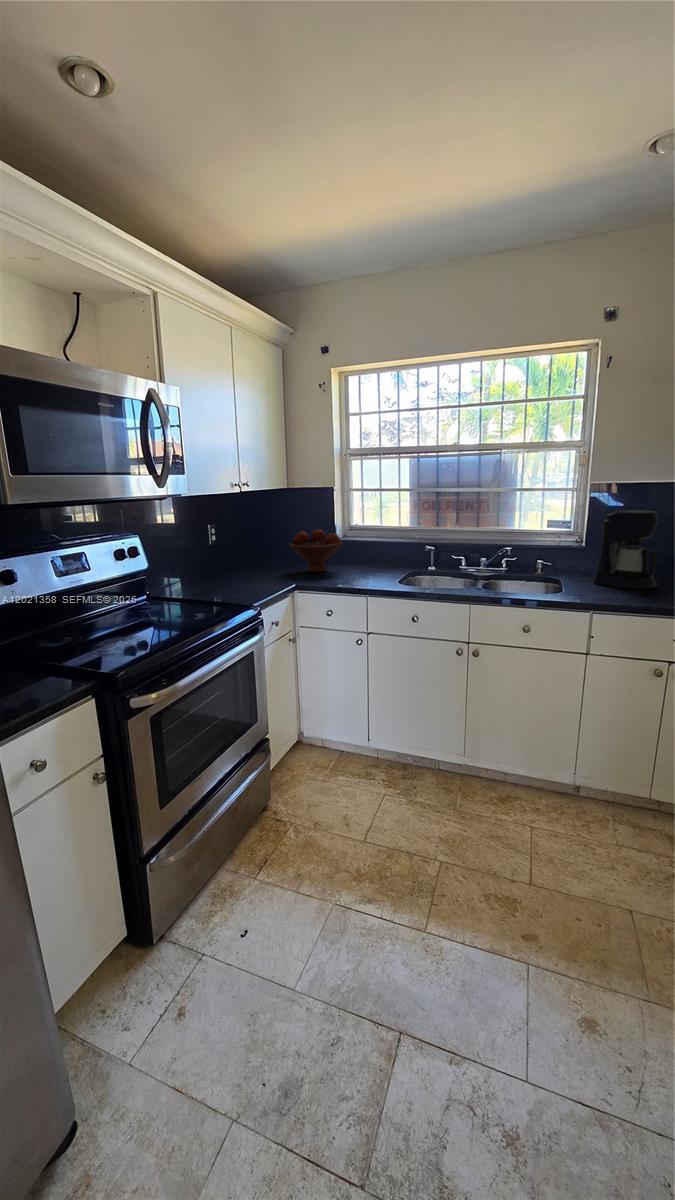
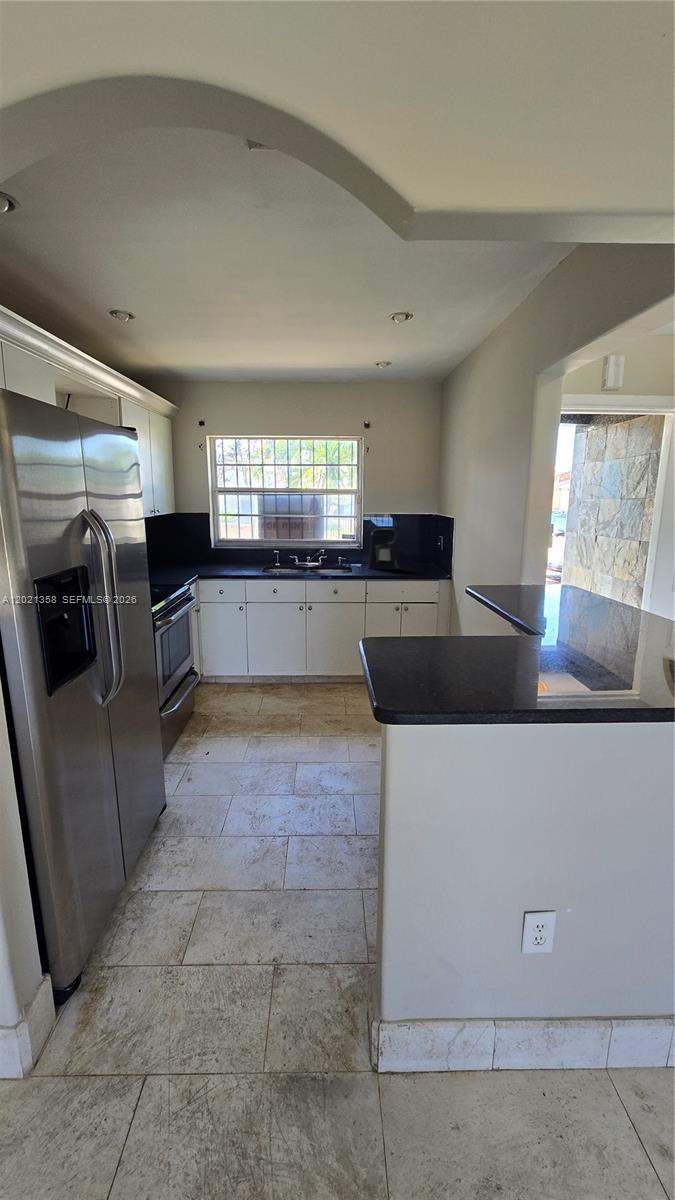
fruit bowl: present [289,529,343,572] -> none [184,541,221,568]

